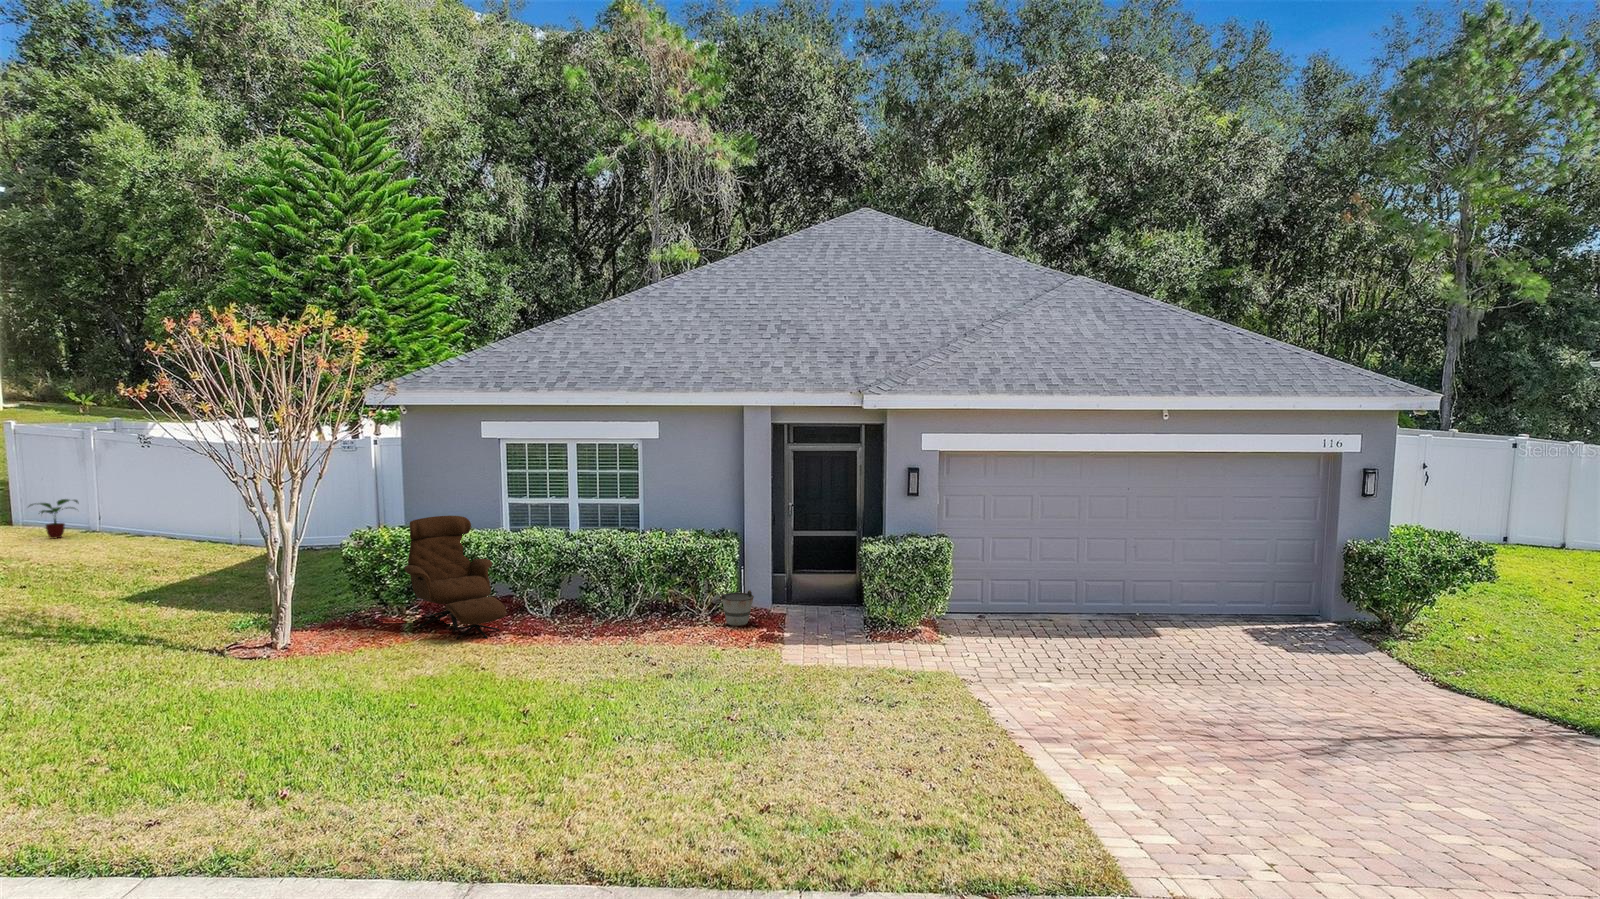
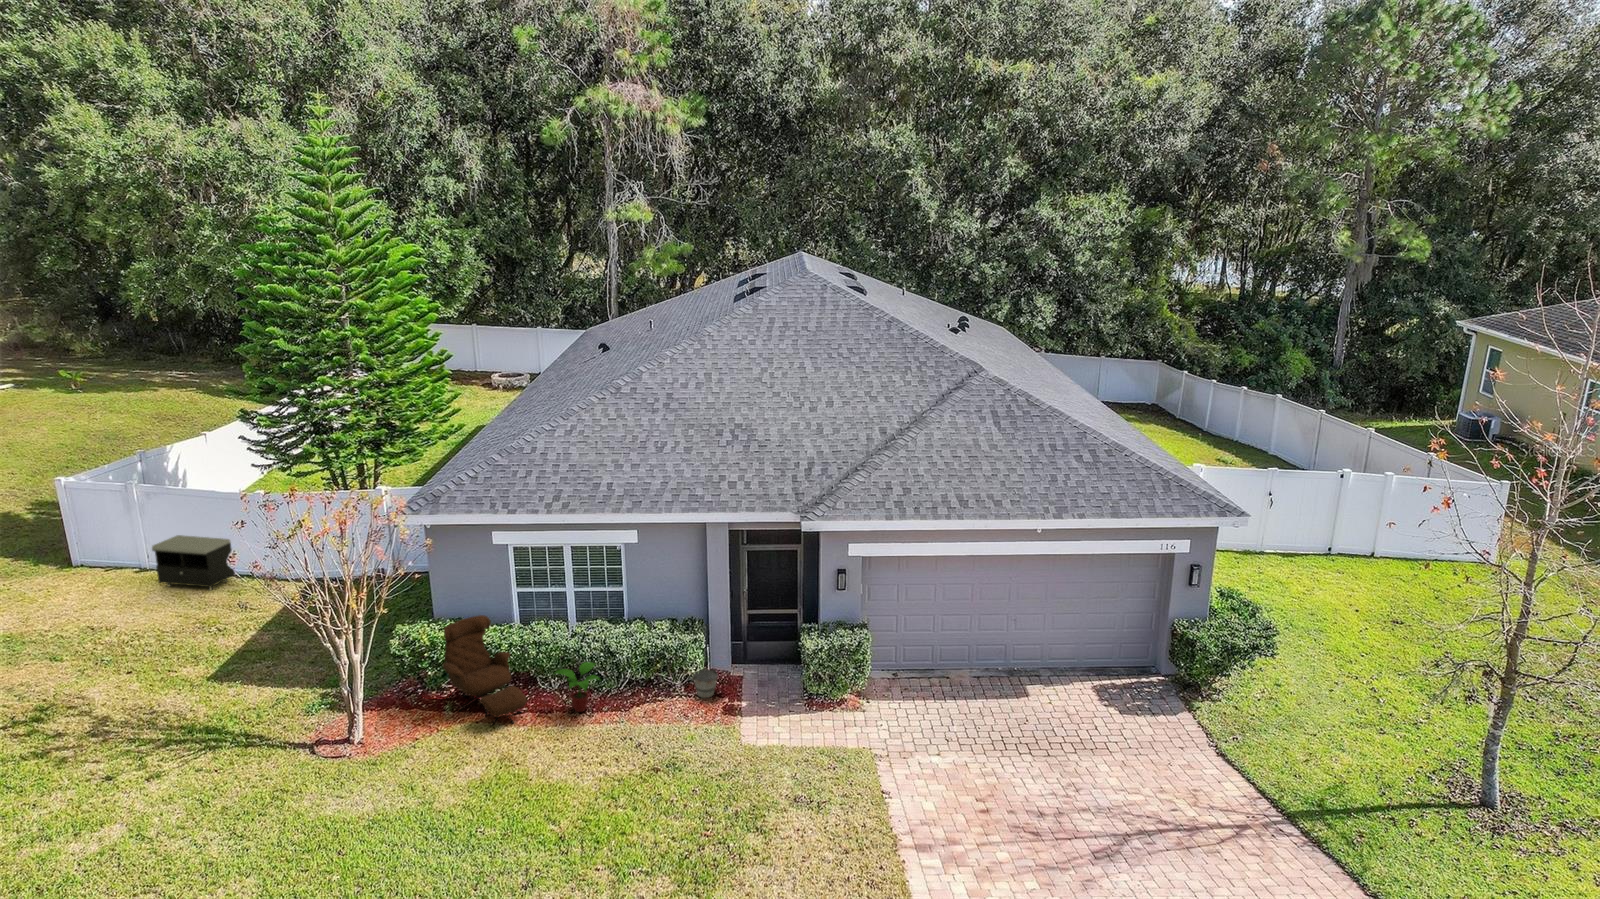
storage bench: none [103,486,196,545] -> present [152,535,235,590]
potted plant: present [30,499,78,539] -> present [555,662,600,712]

